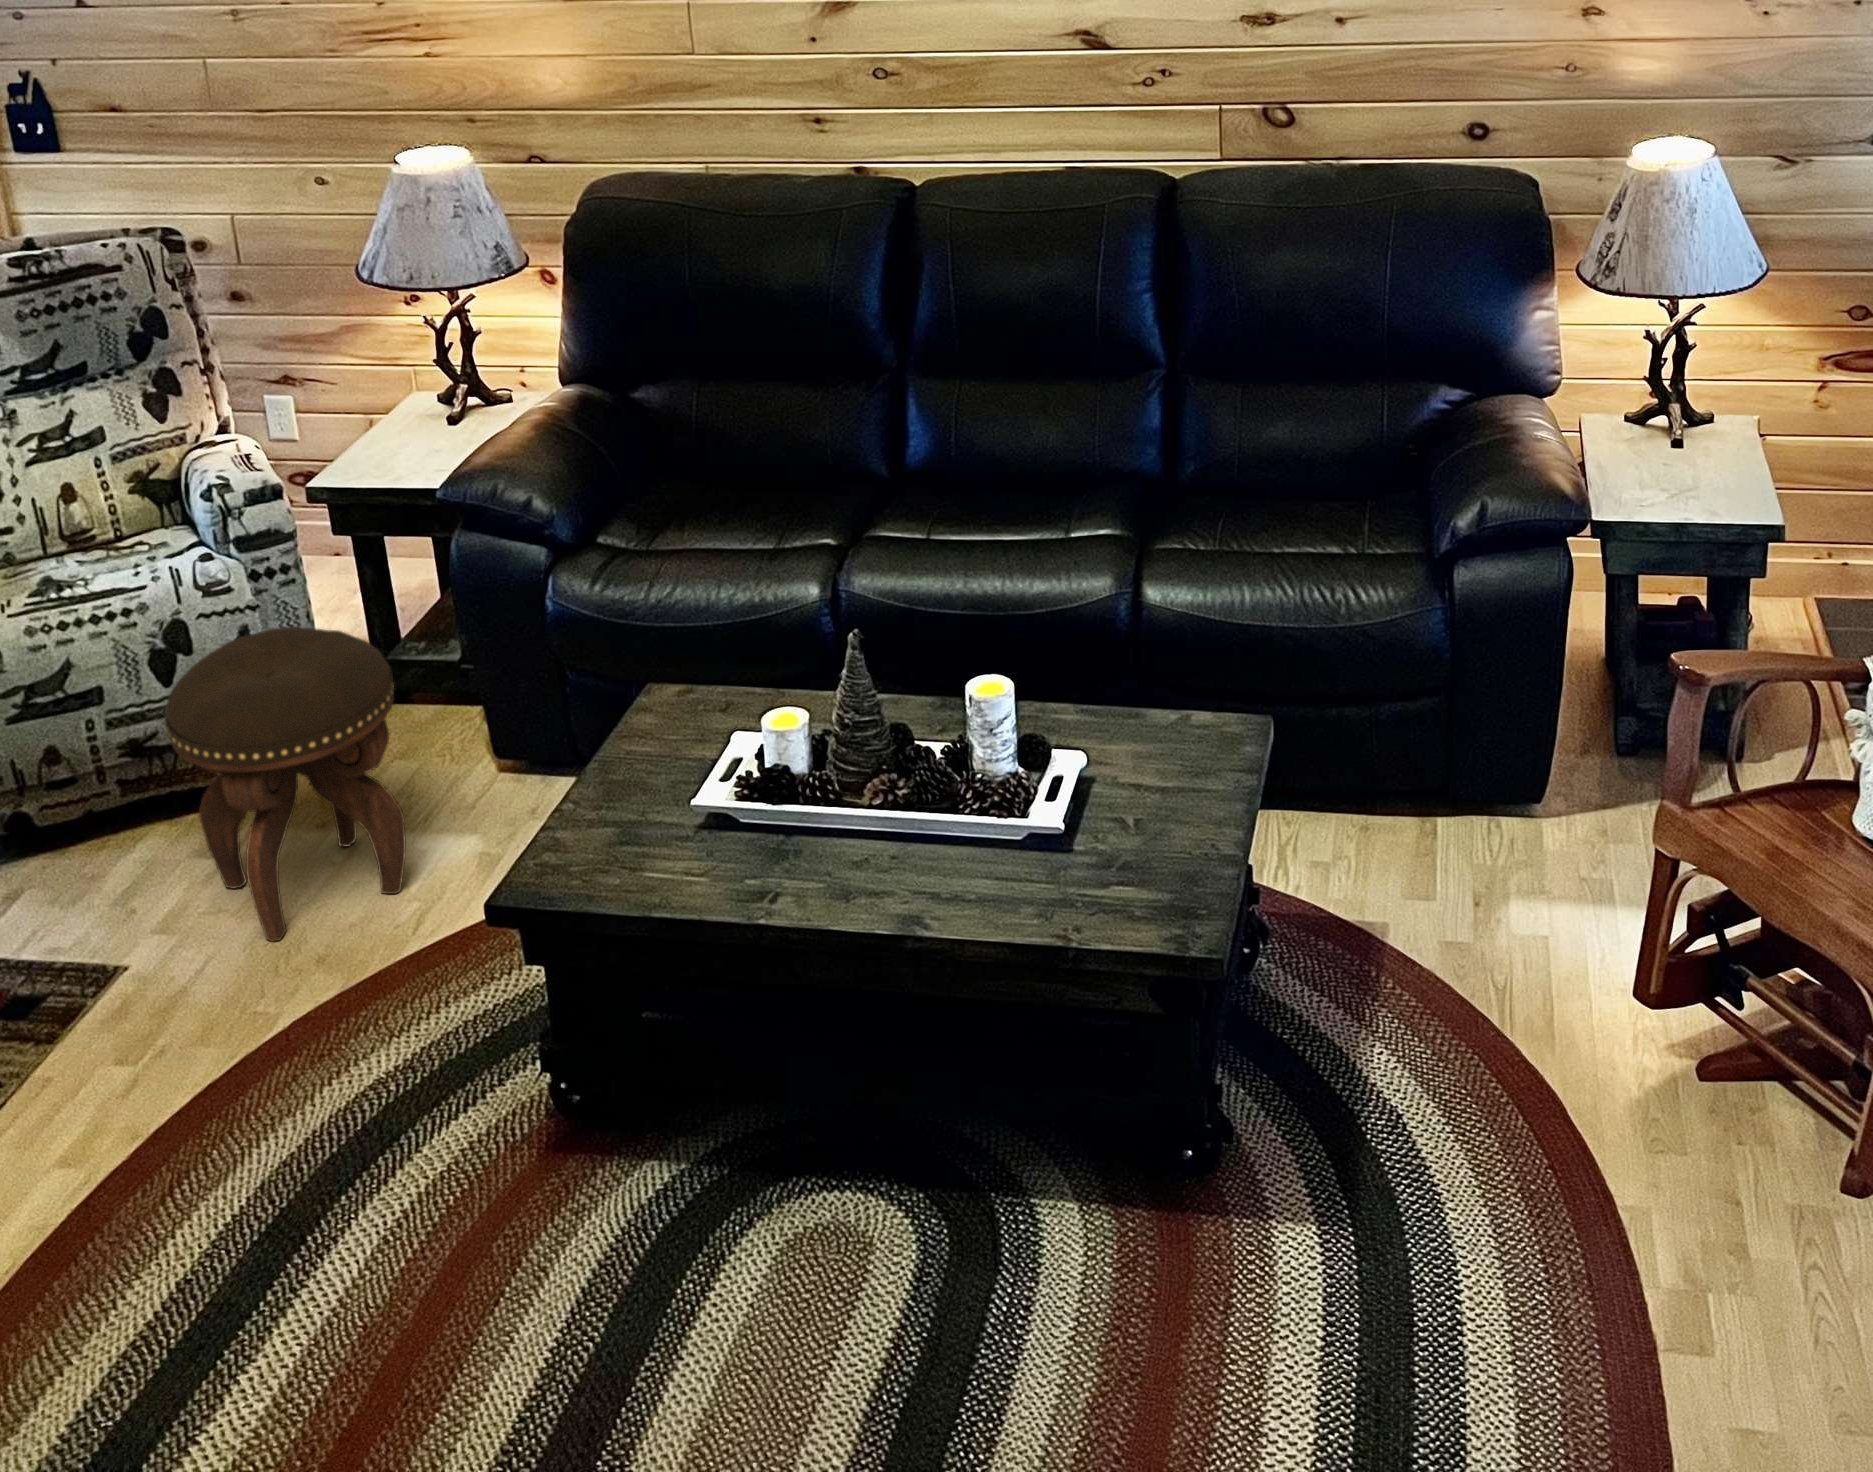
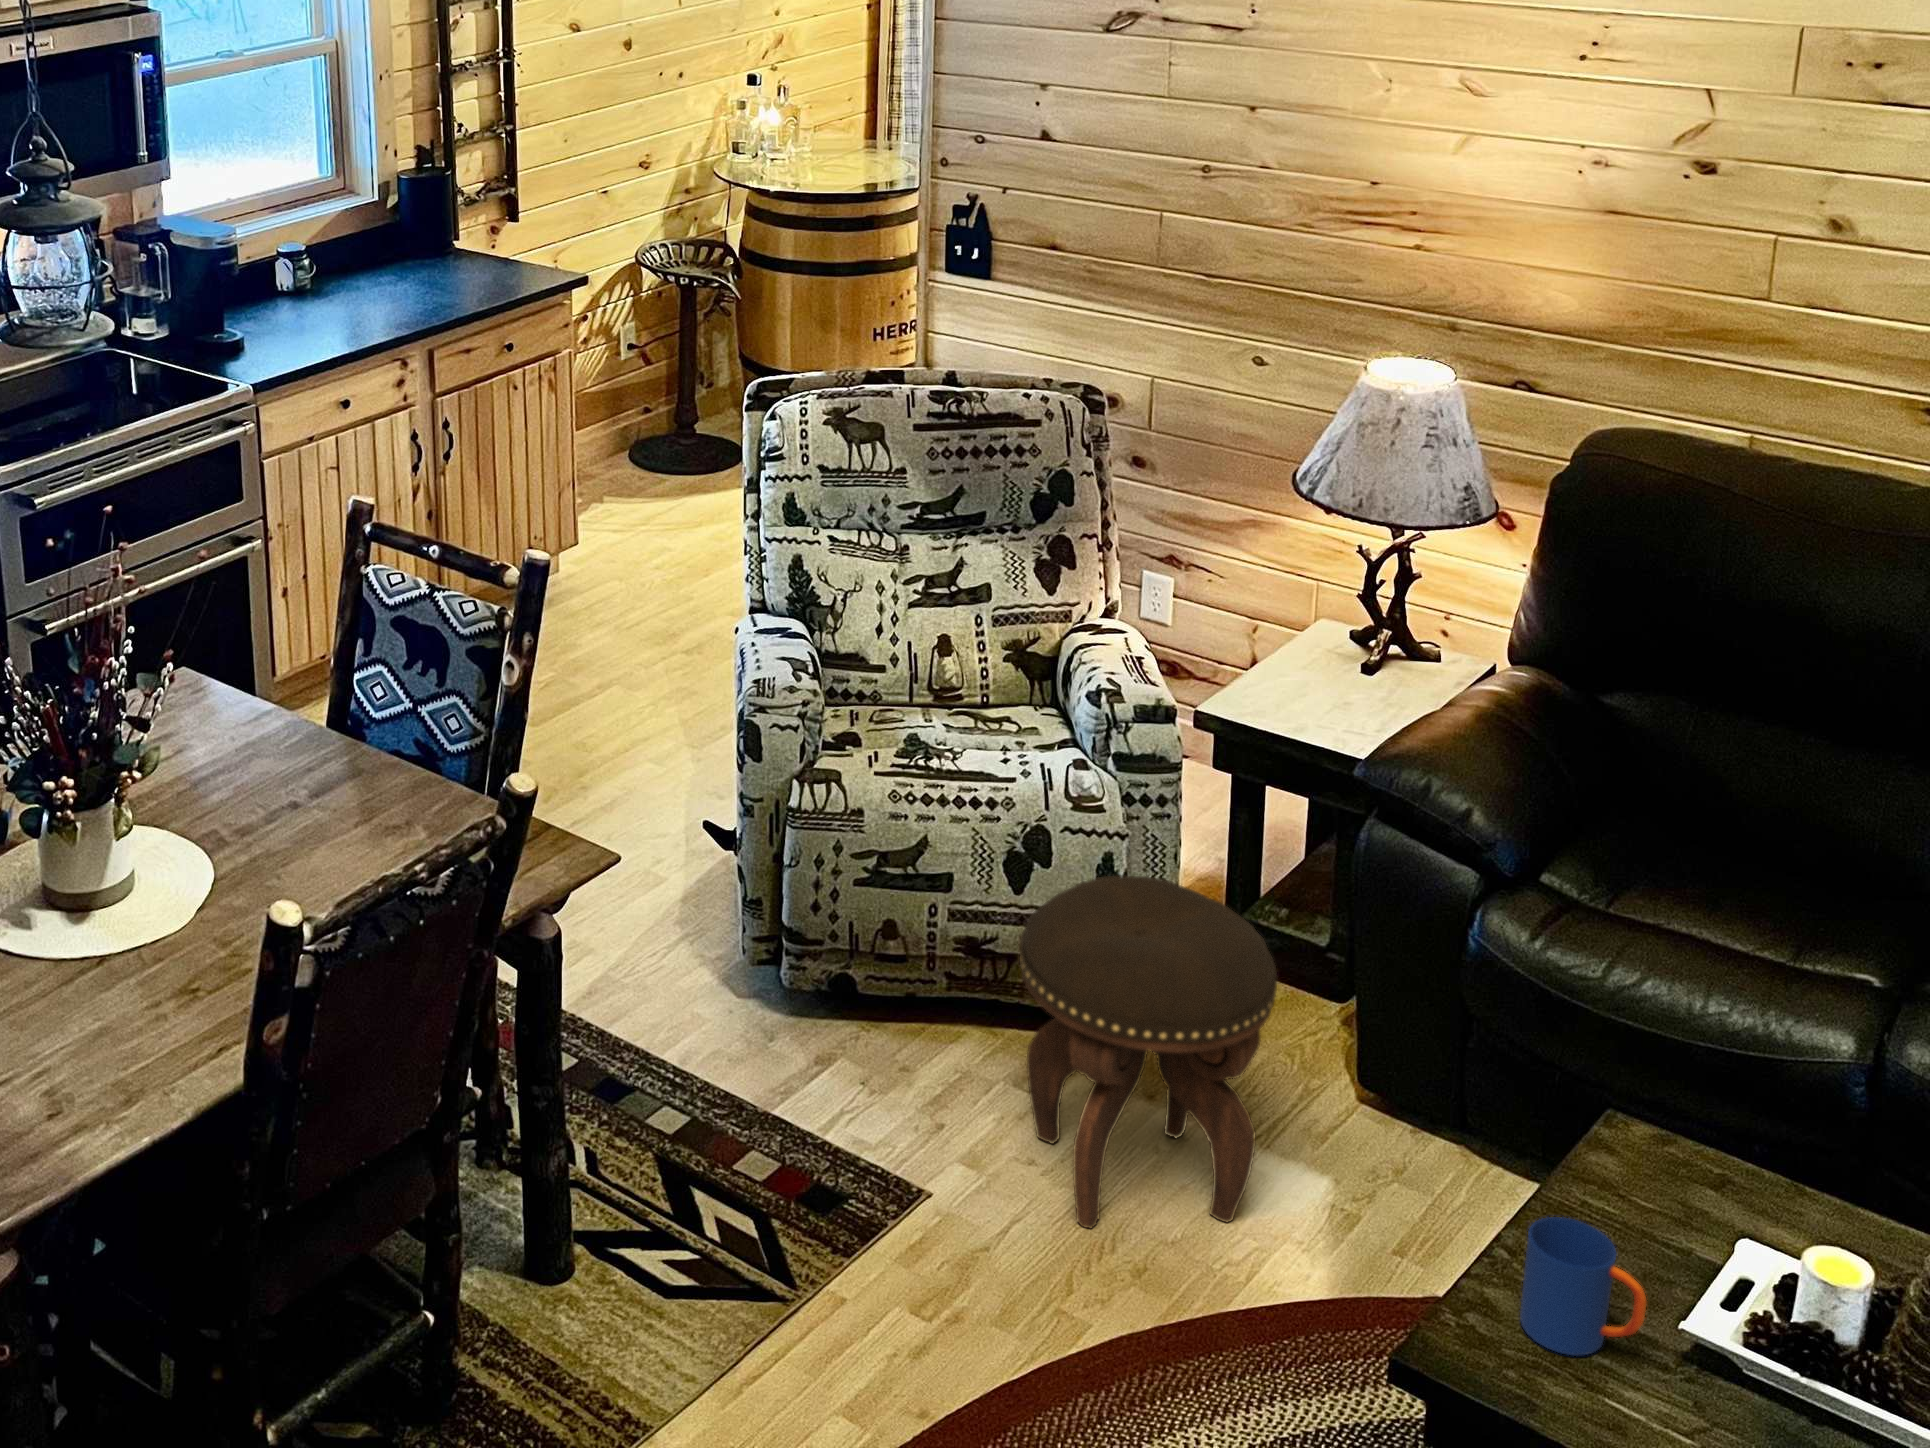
mug: none [570,757,660,859] -> present [1520,1217,1647,1355]

